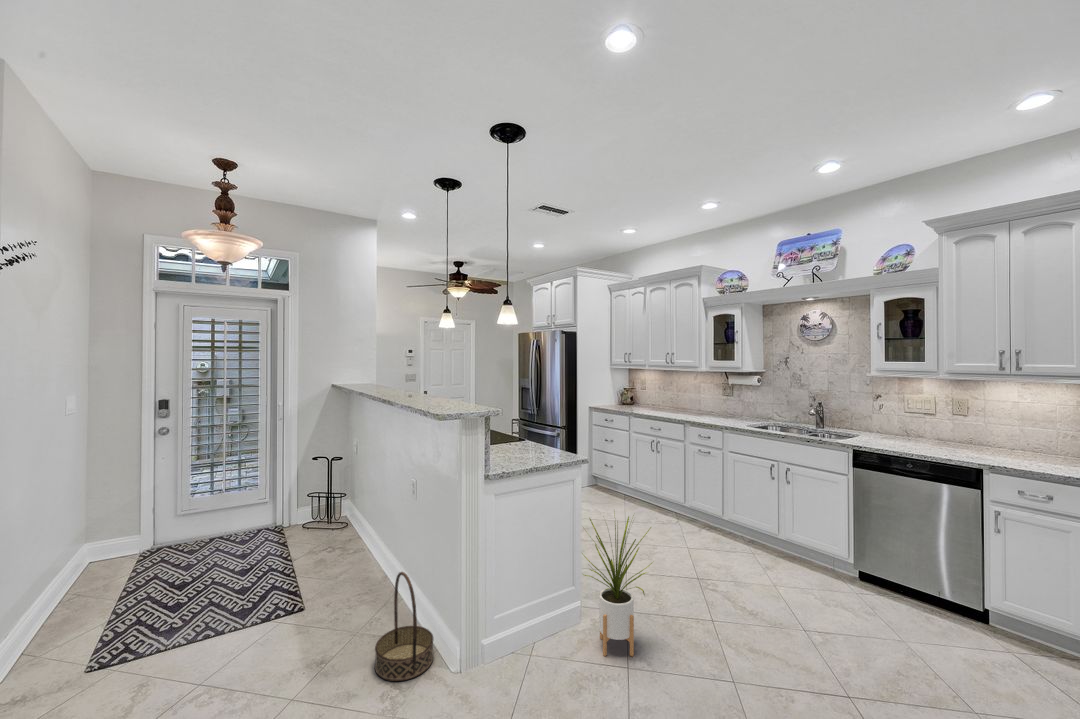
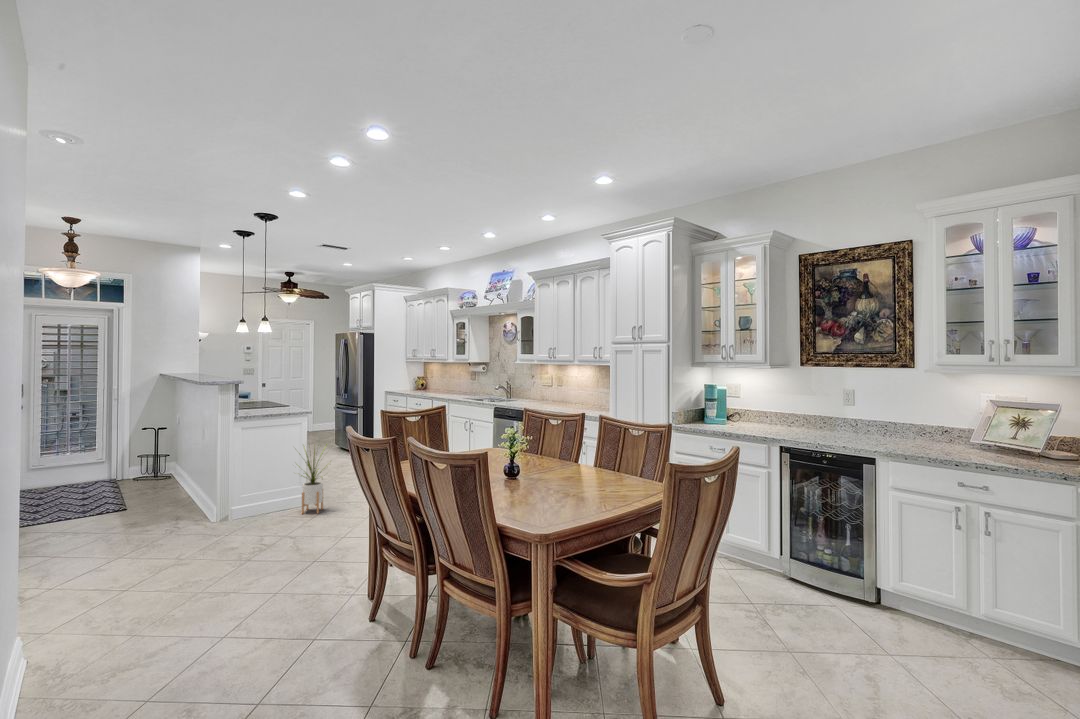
basket: present [375,572,433,681] -> none [166,471,203,524]

